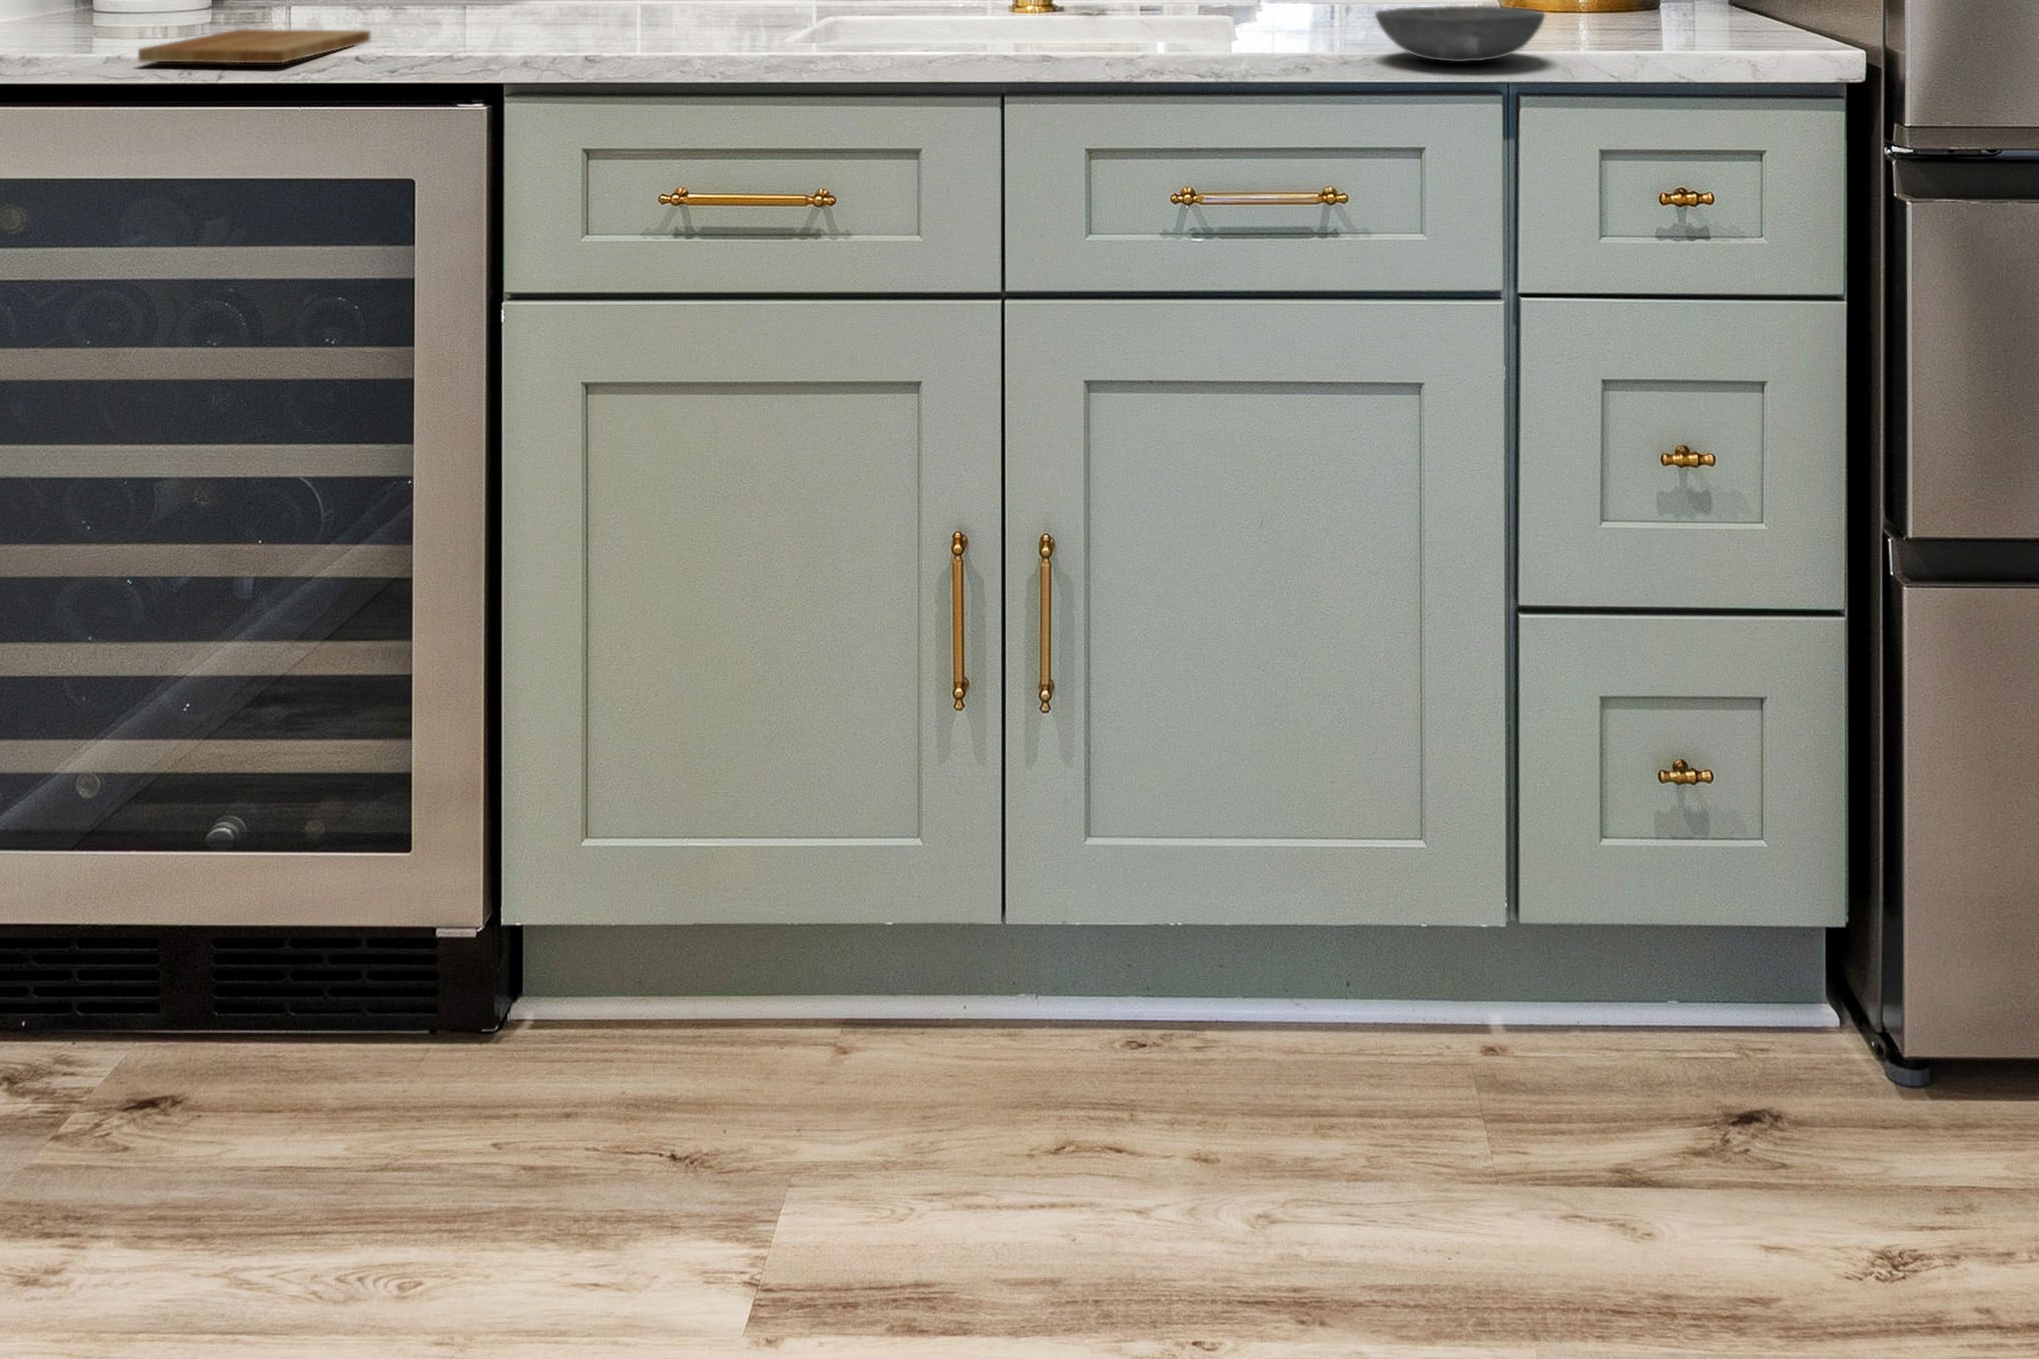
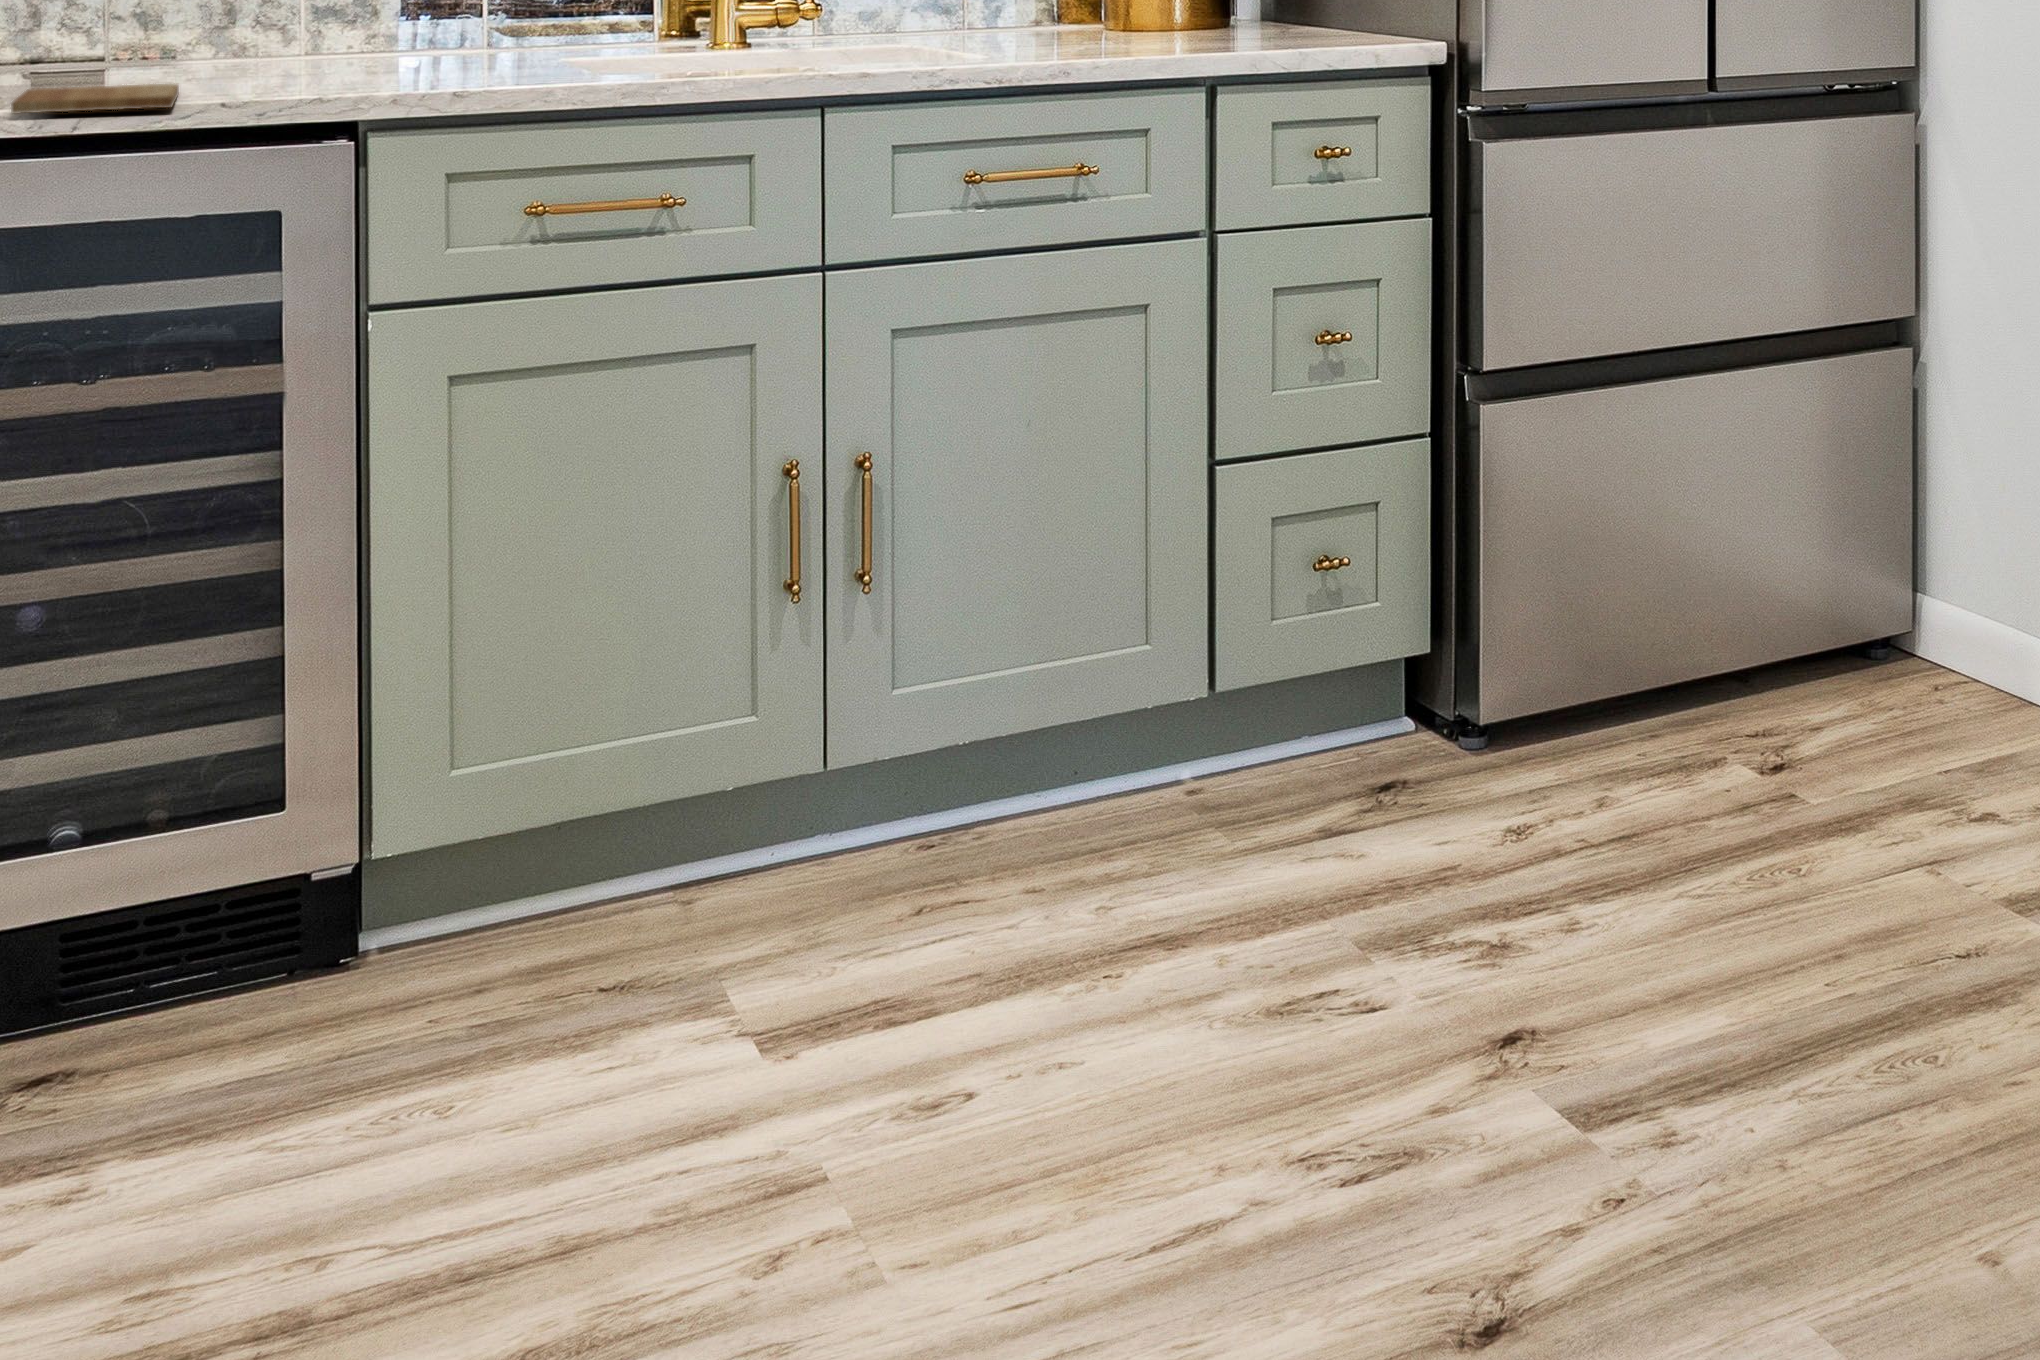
bowl: present [1376,6,1545,62] -> none [1100,23,1229,63]

